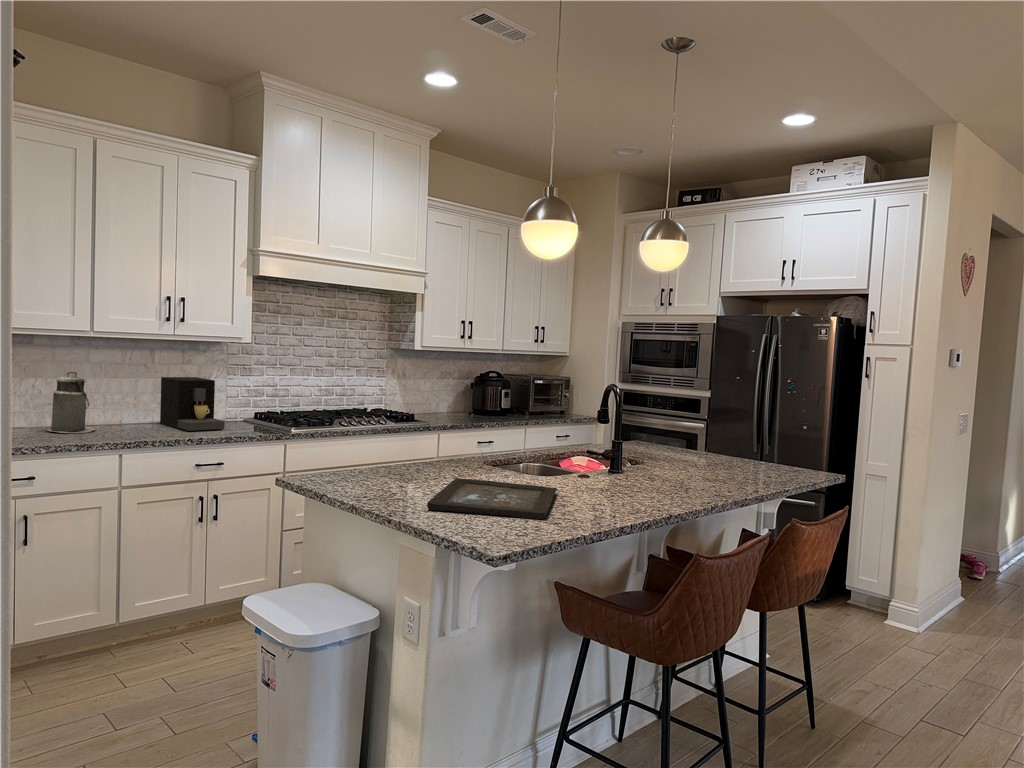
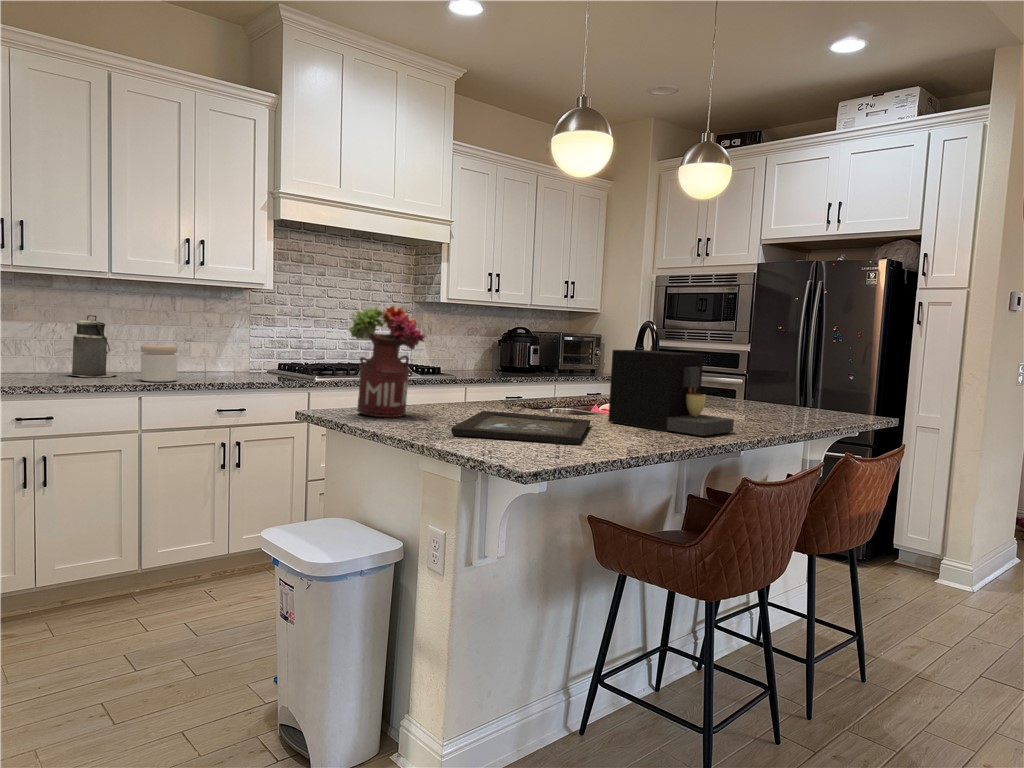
coffee maker: present [160,377,225,431] -> present [608,350,734,436]
flower arrangement: none [329,378,403,485] -> present [348,306,426,417]
jar: none [120,402,157,439] -> present [141,345,177,382]

